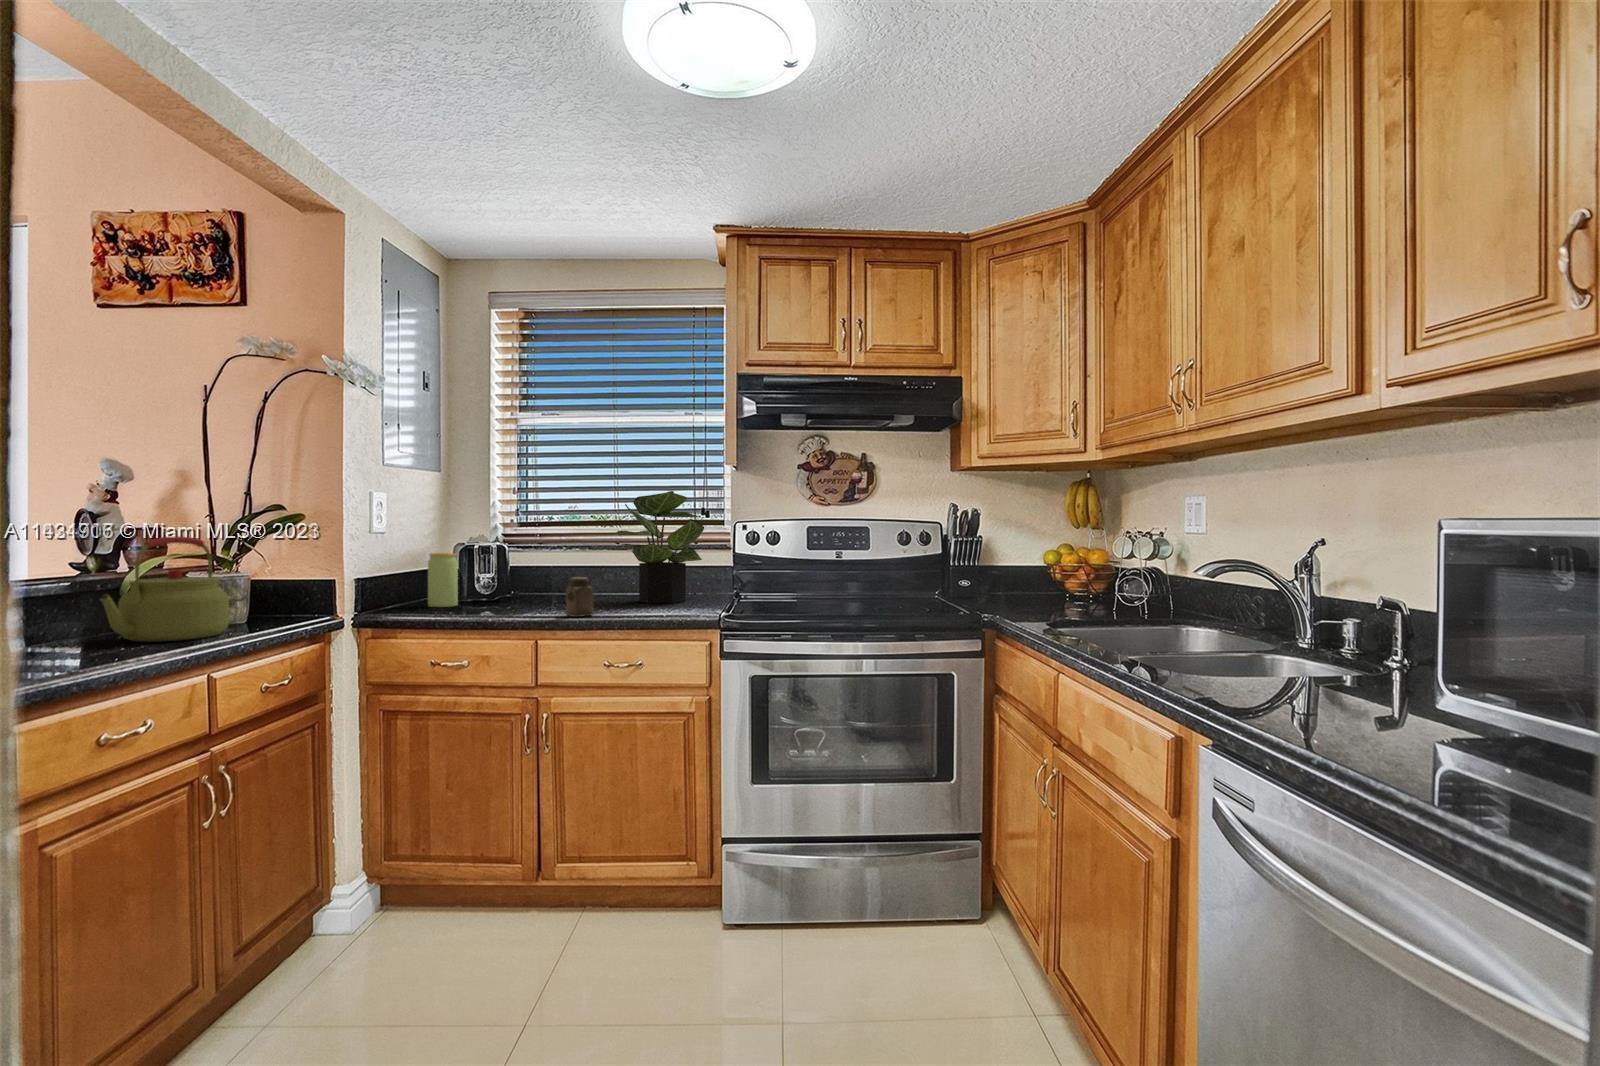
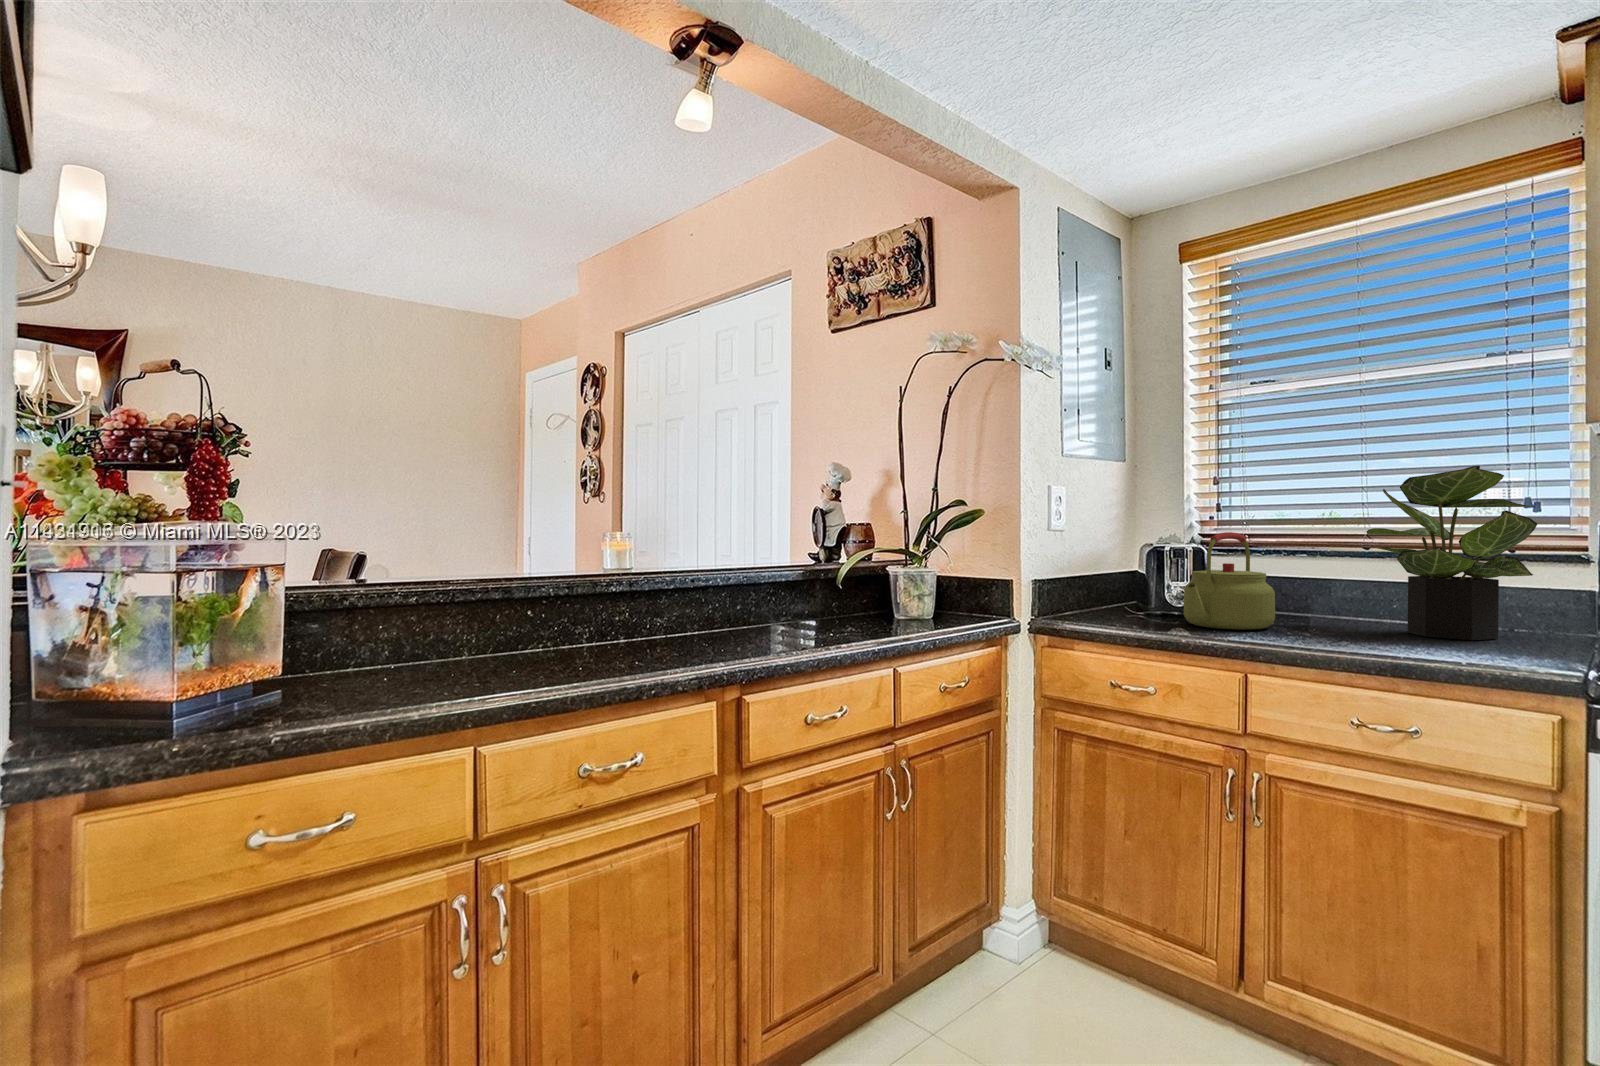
kettle: present [100,536,229,642] -> present [1184,532,1275,630]
jar: present [428,553,458,607] -> none [1107,554,1142,618]
salt shaker: present [566,577,594,617] -> none [1290,592,1335,649]

